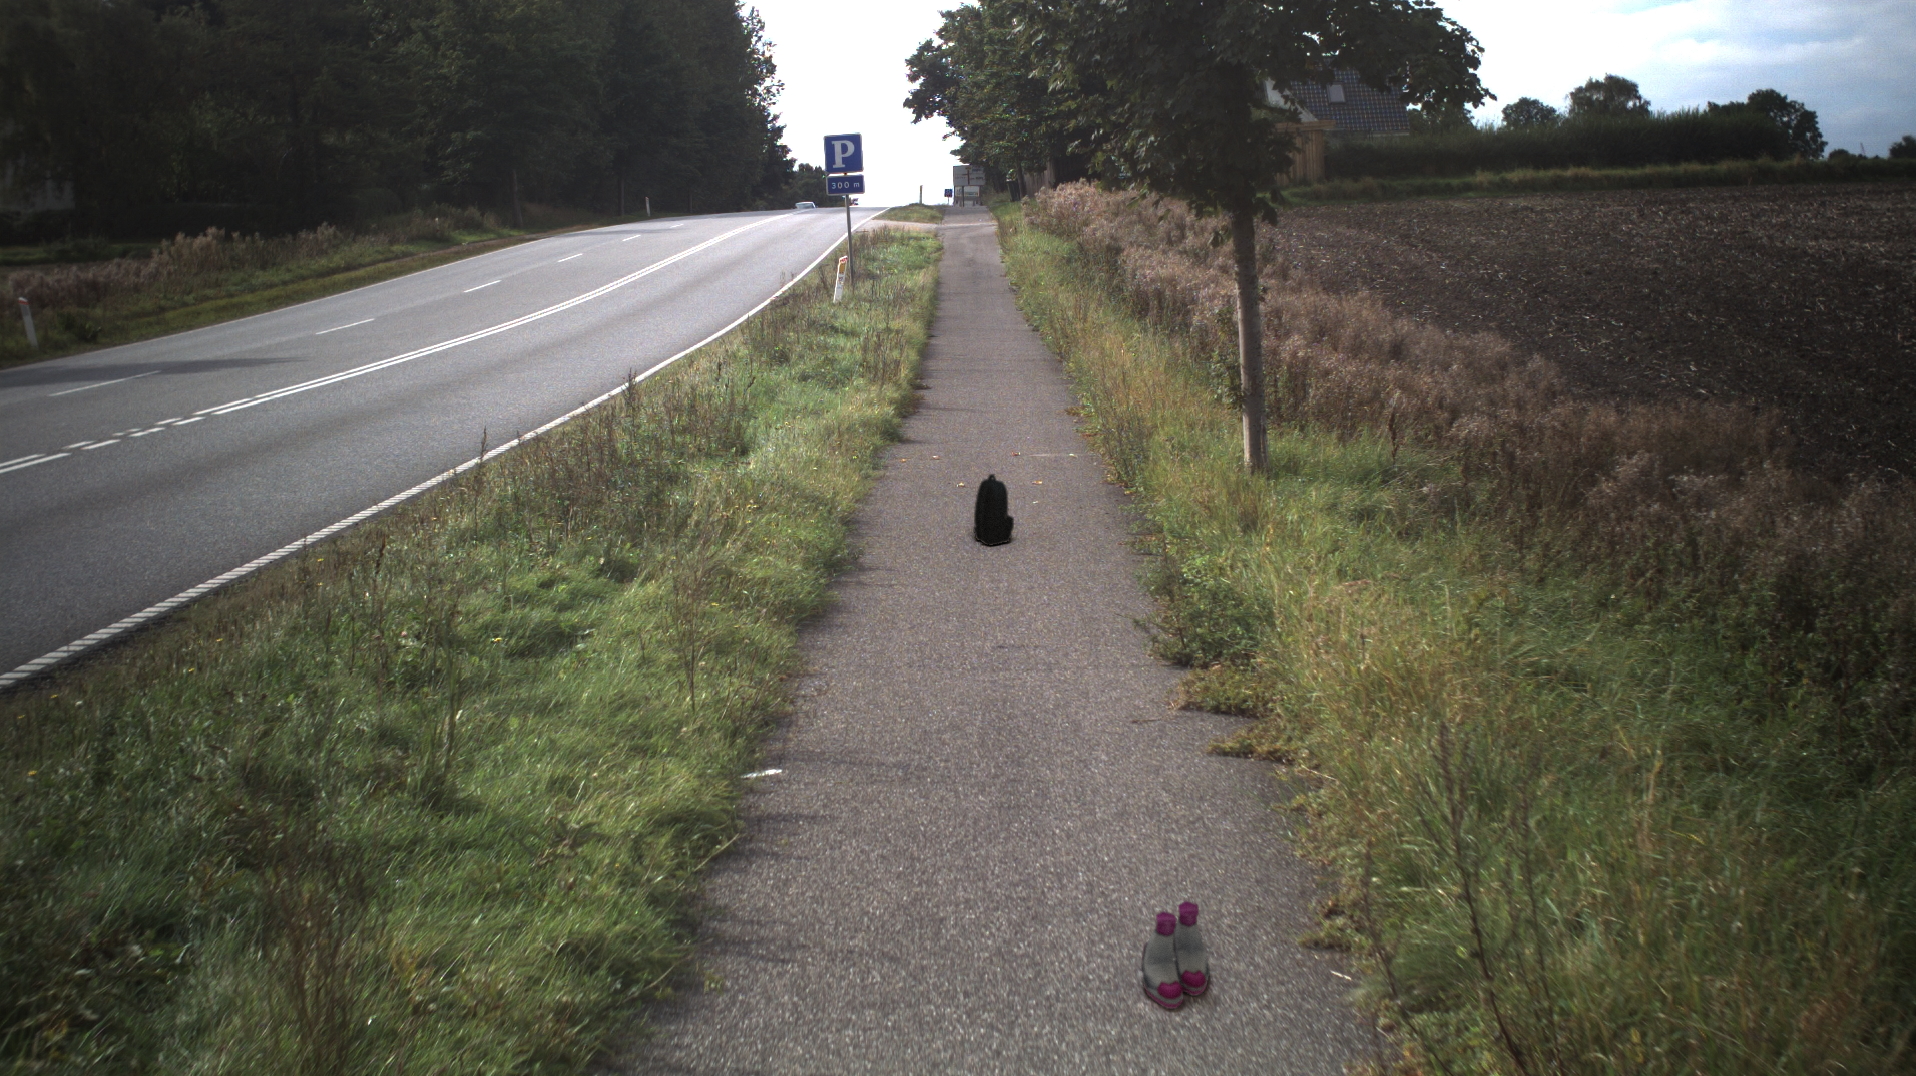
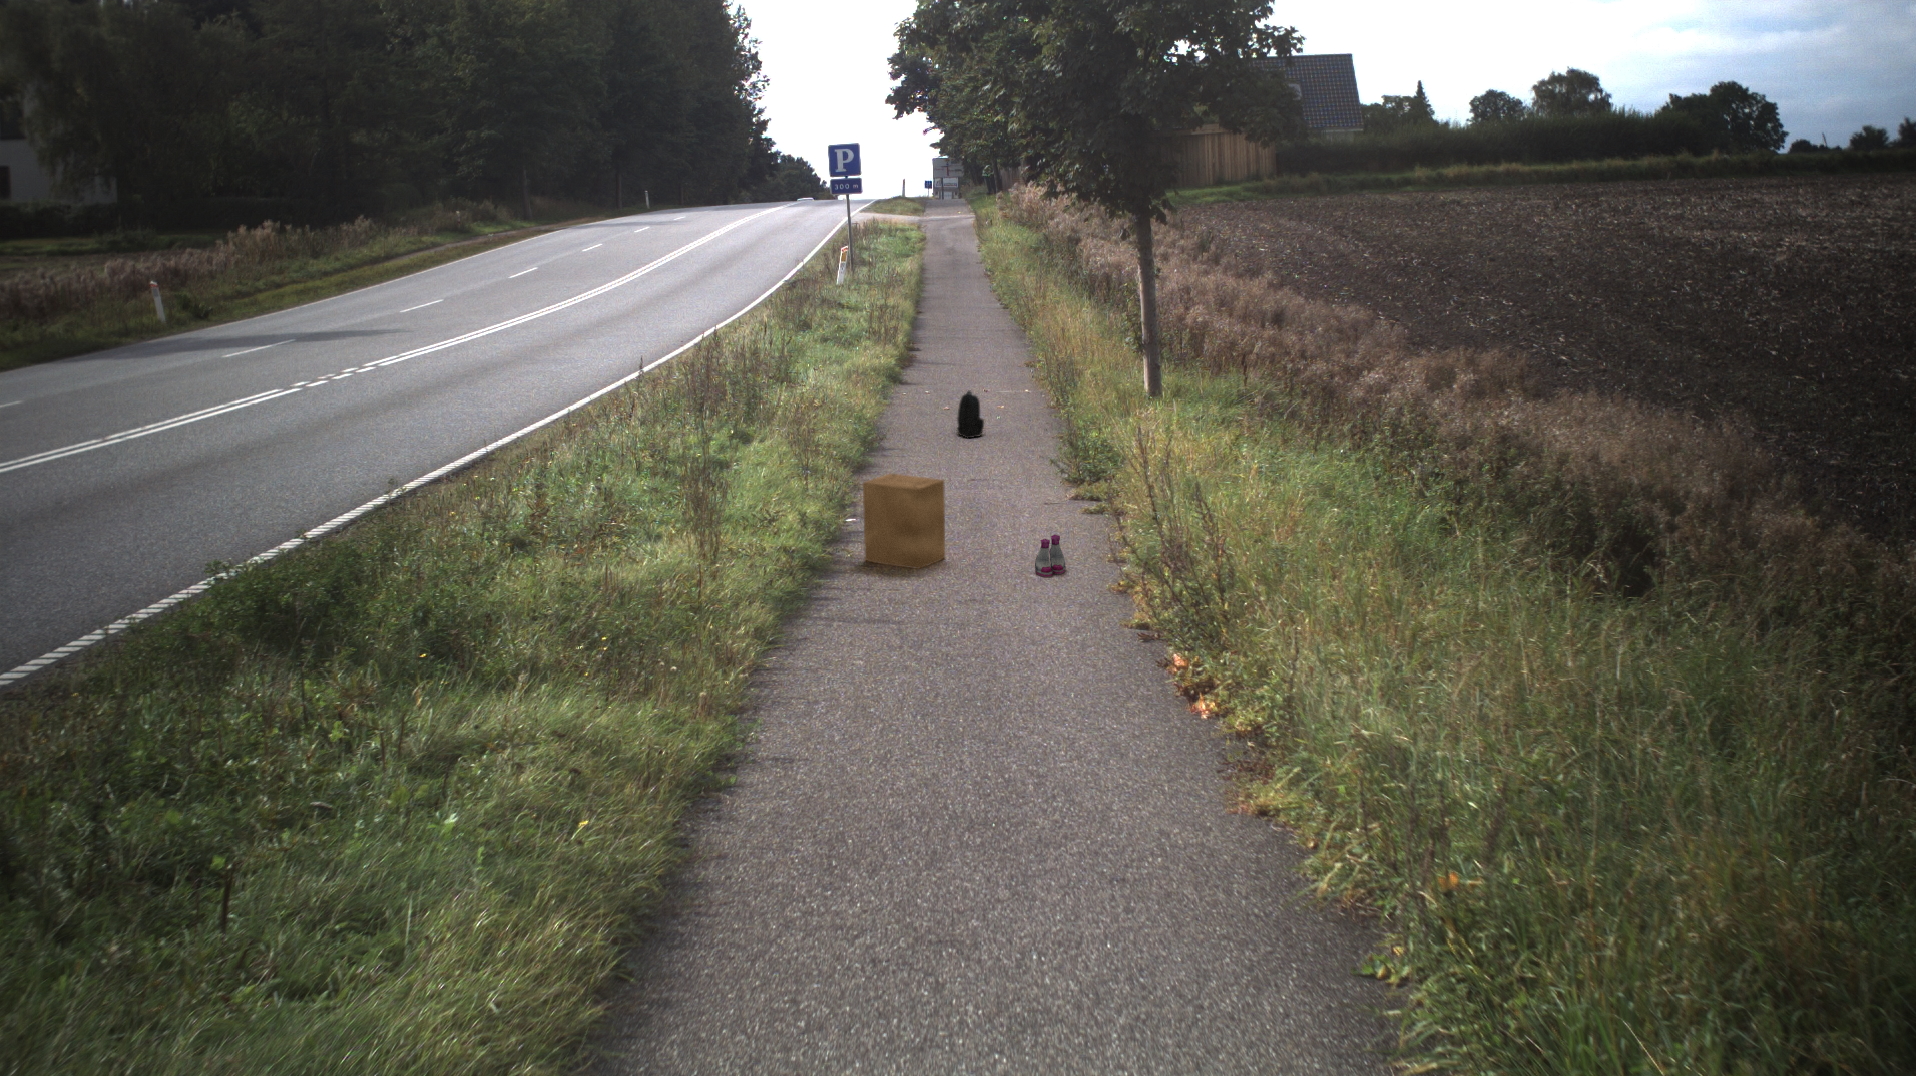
cardboard box: none [767,730,944,963] -> present [863,474,945,569]

